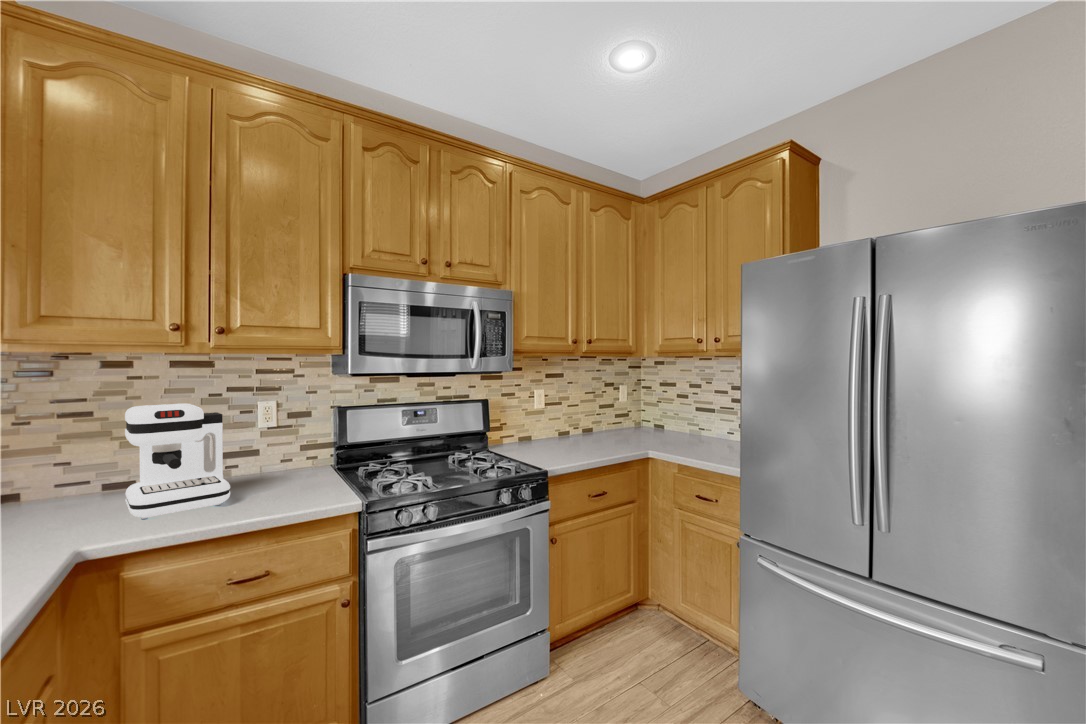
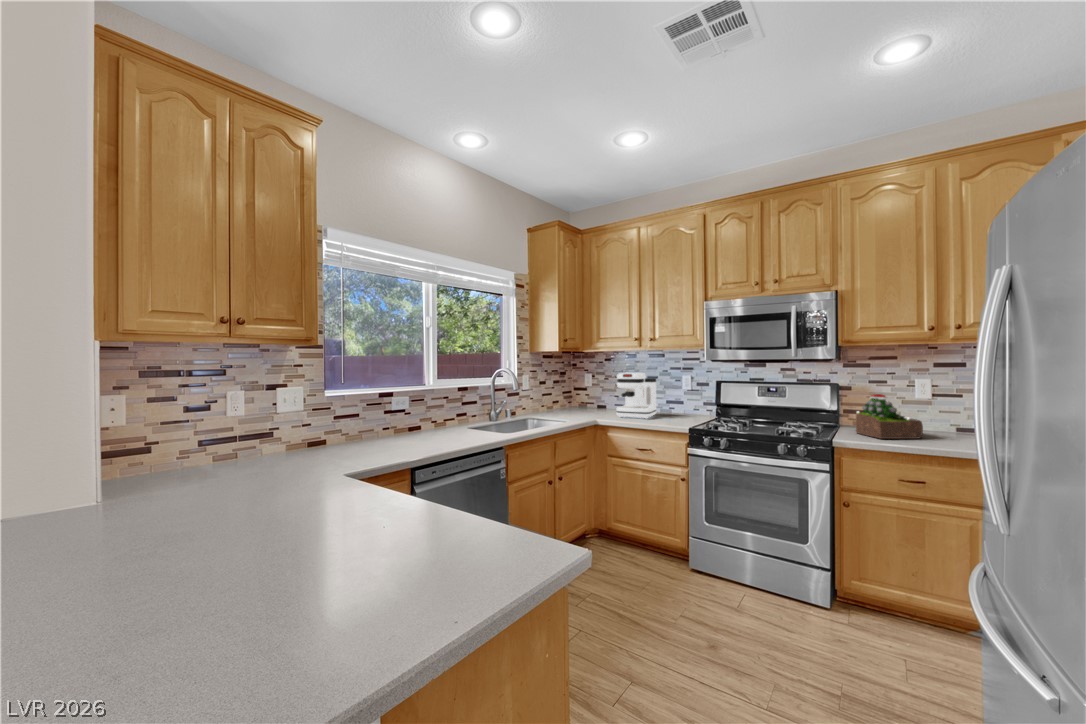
succulent plant: none [525,410,574,459] -> present [856,394,923,439]

